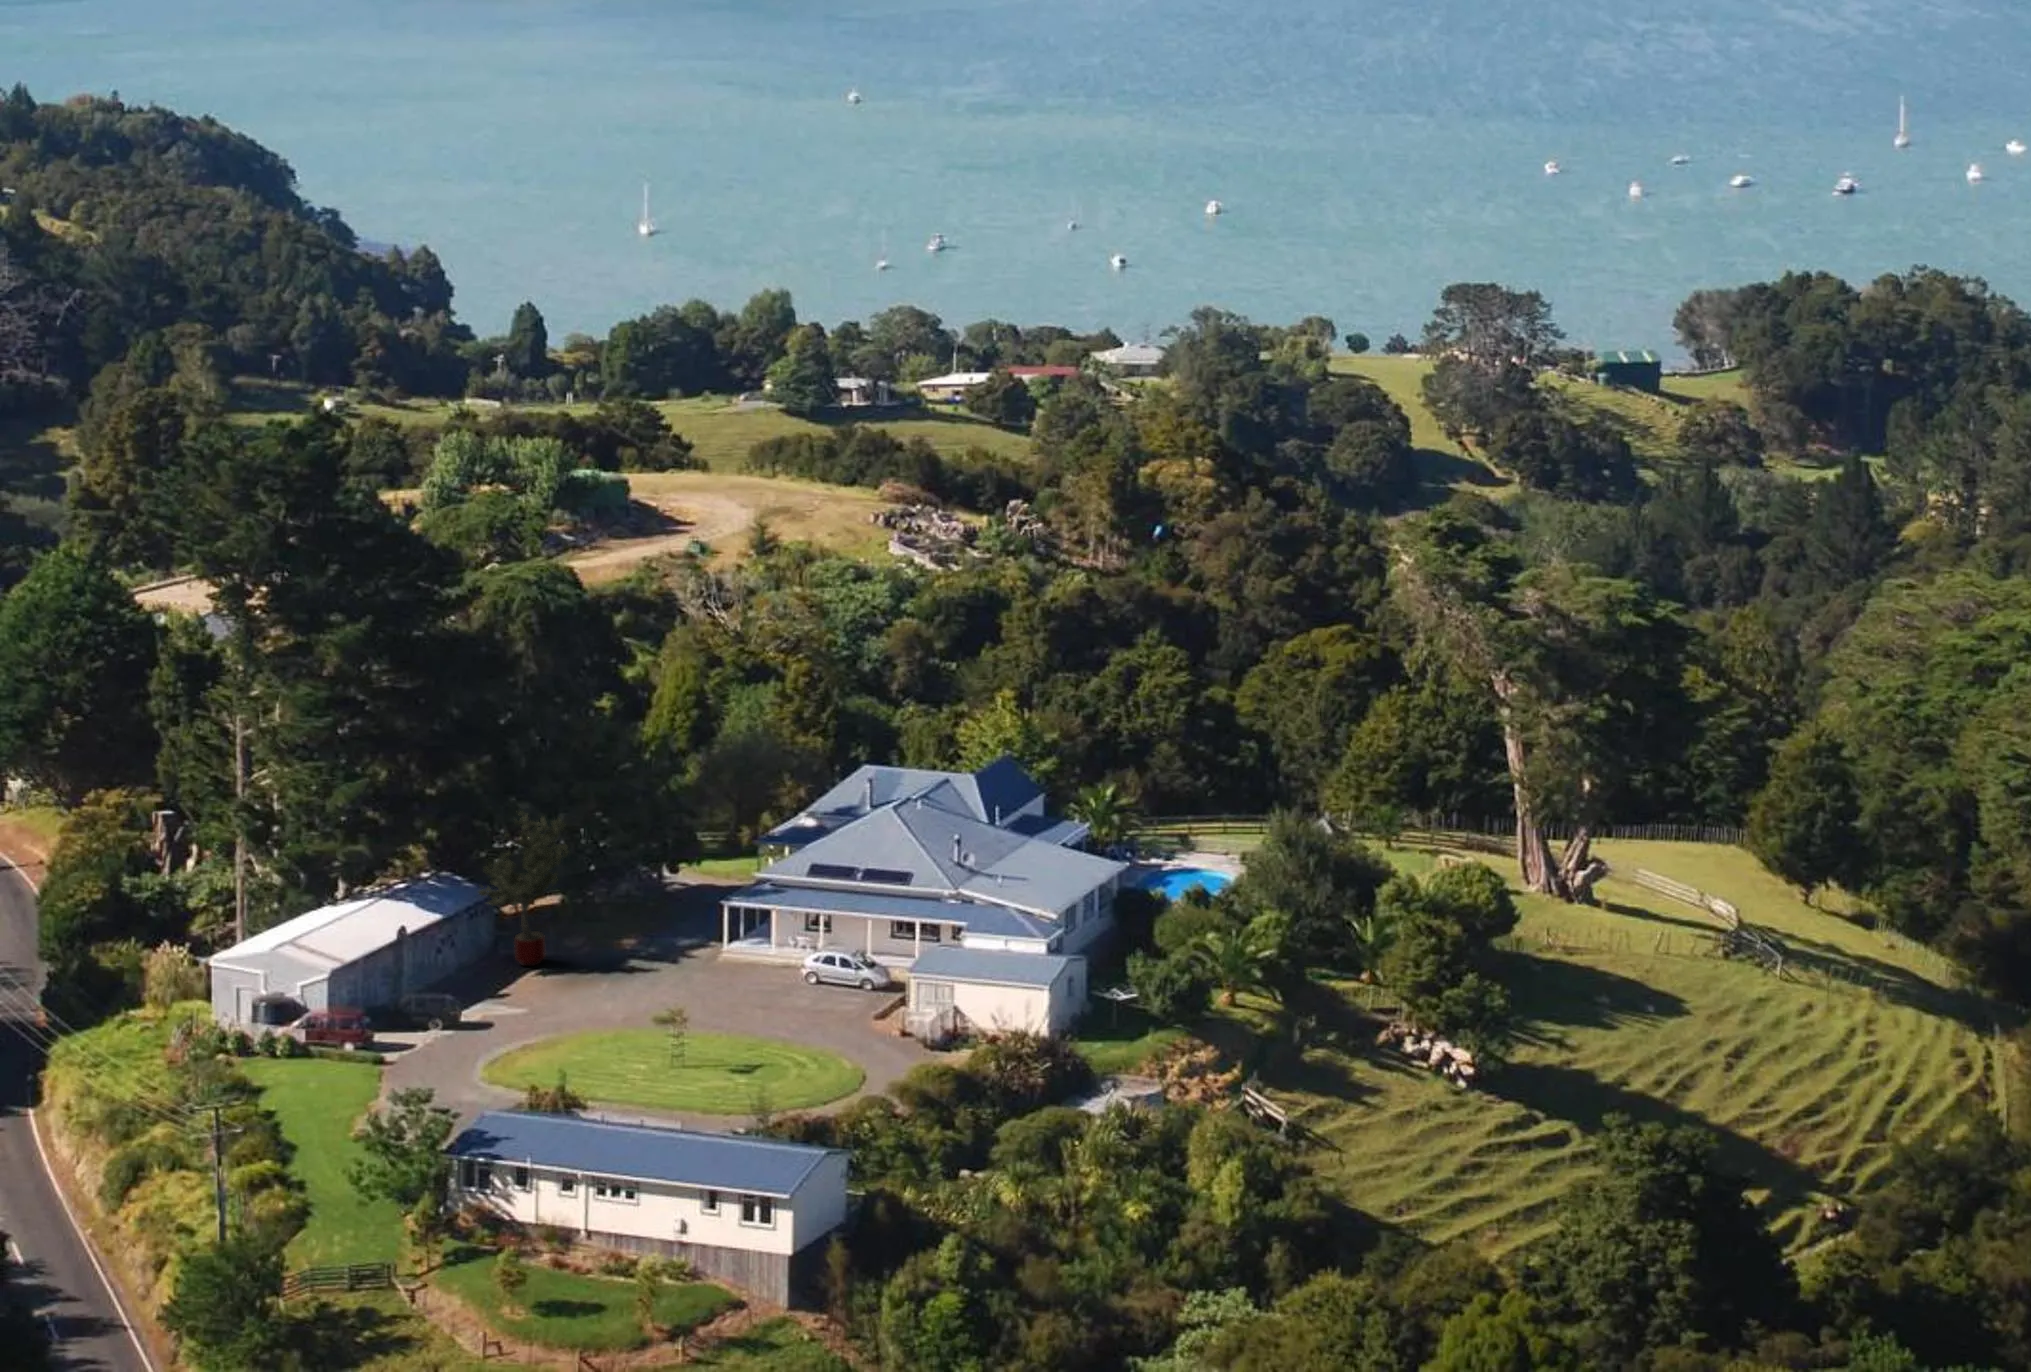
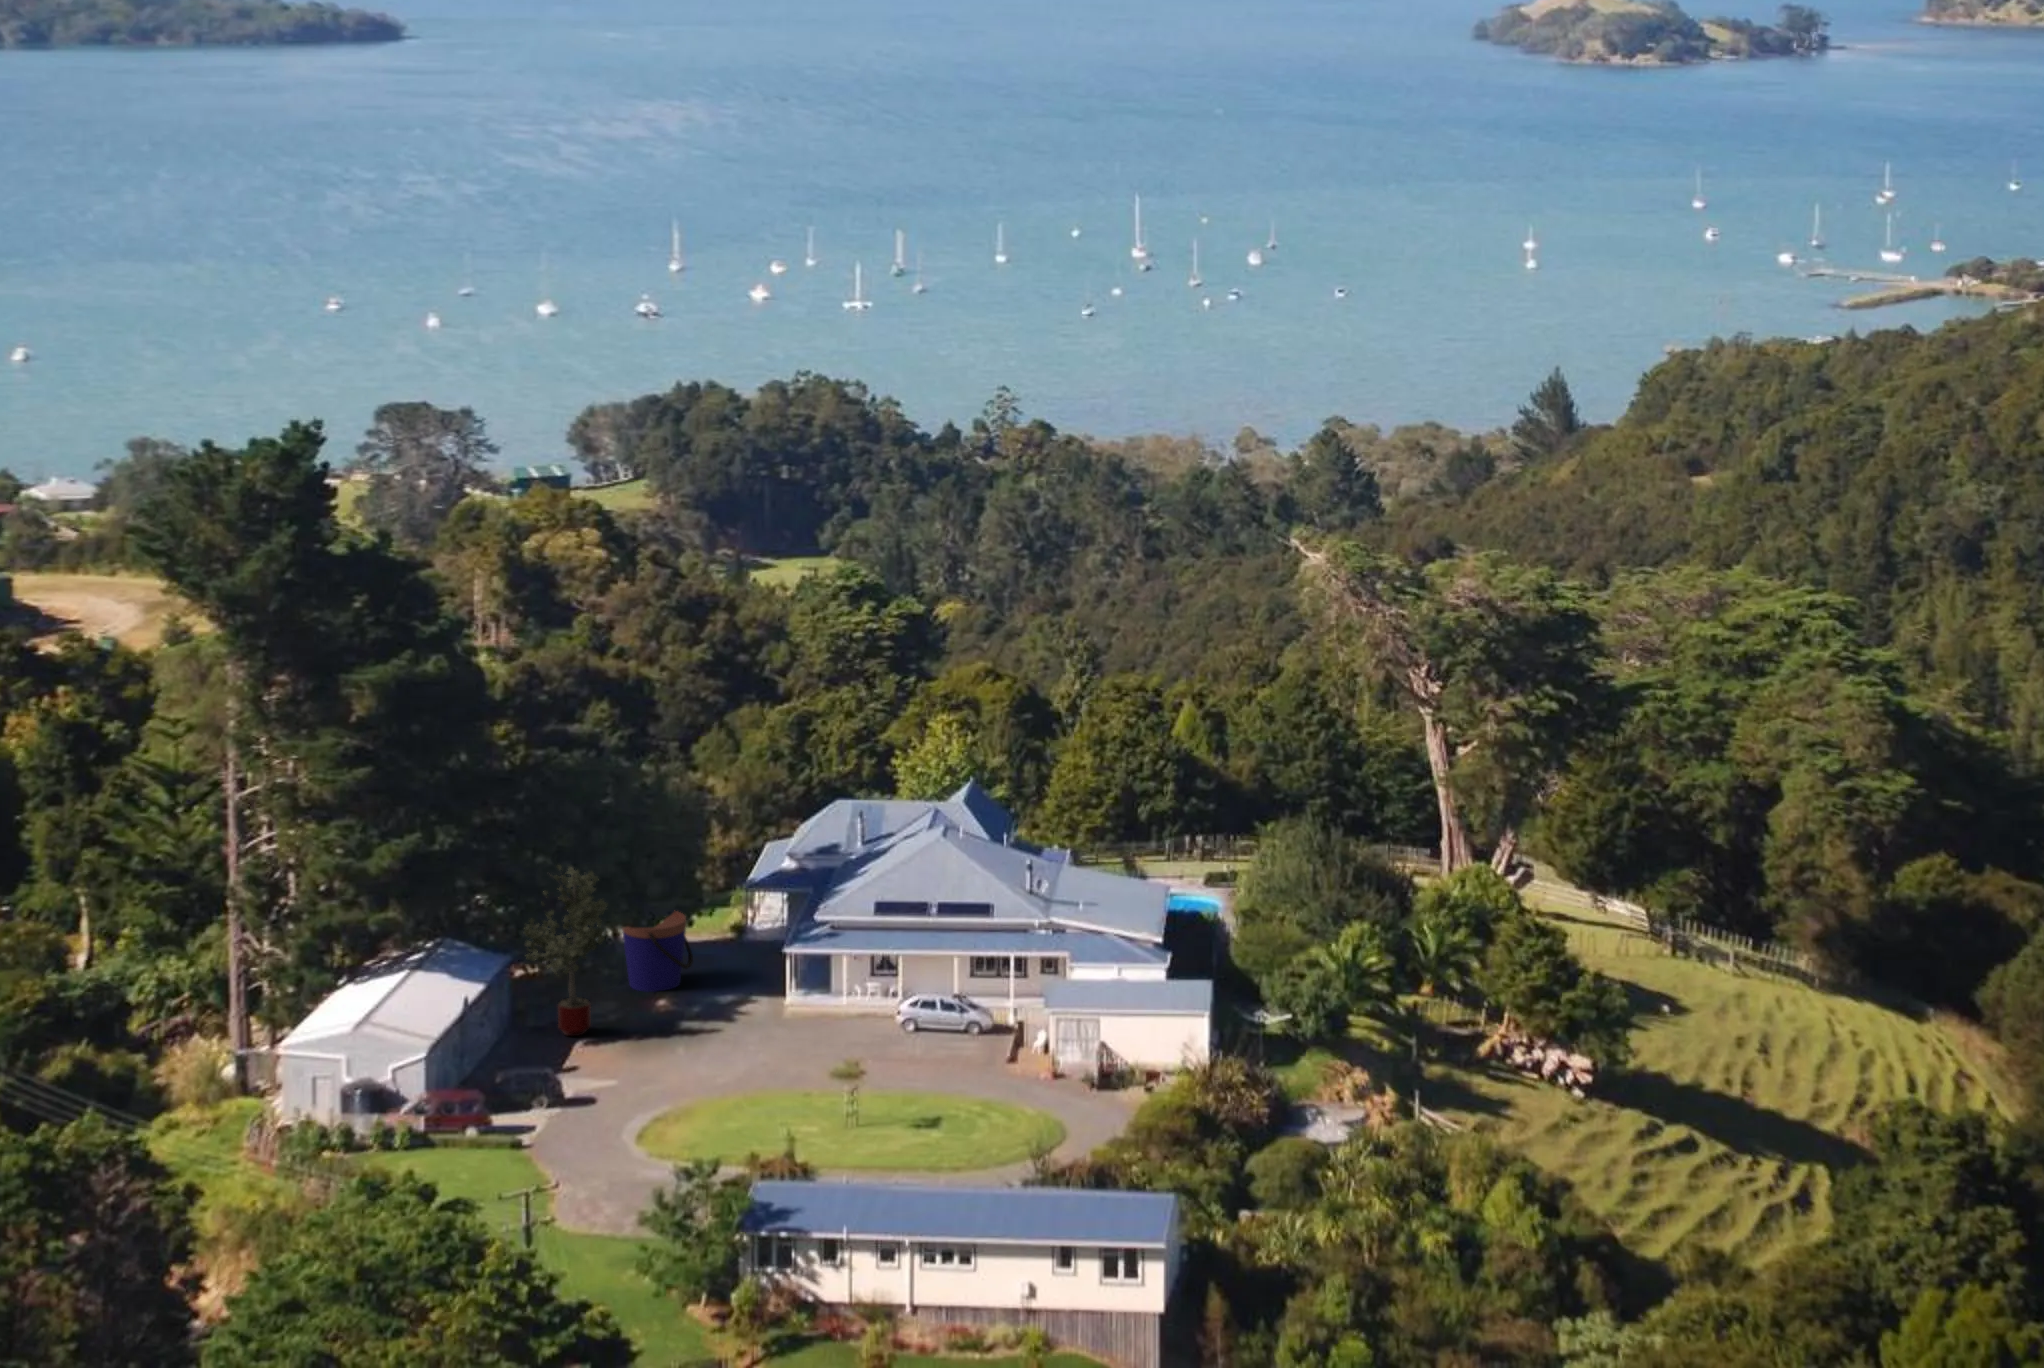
bucket: none [611,853,678,930] -> present [622,911,693,992]

